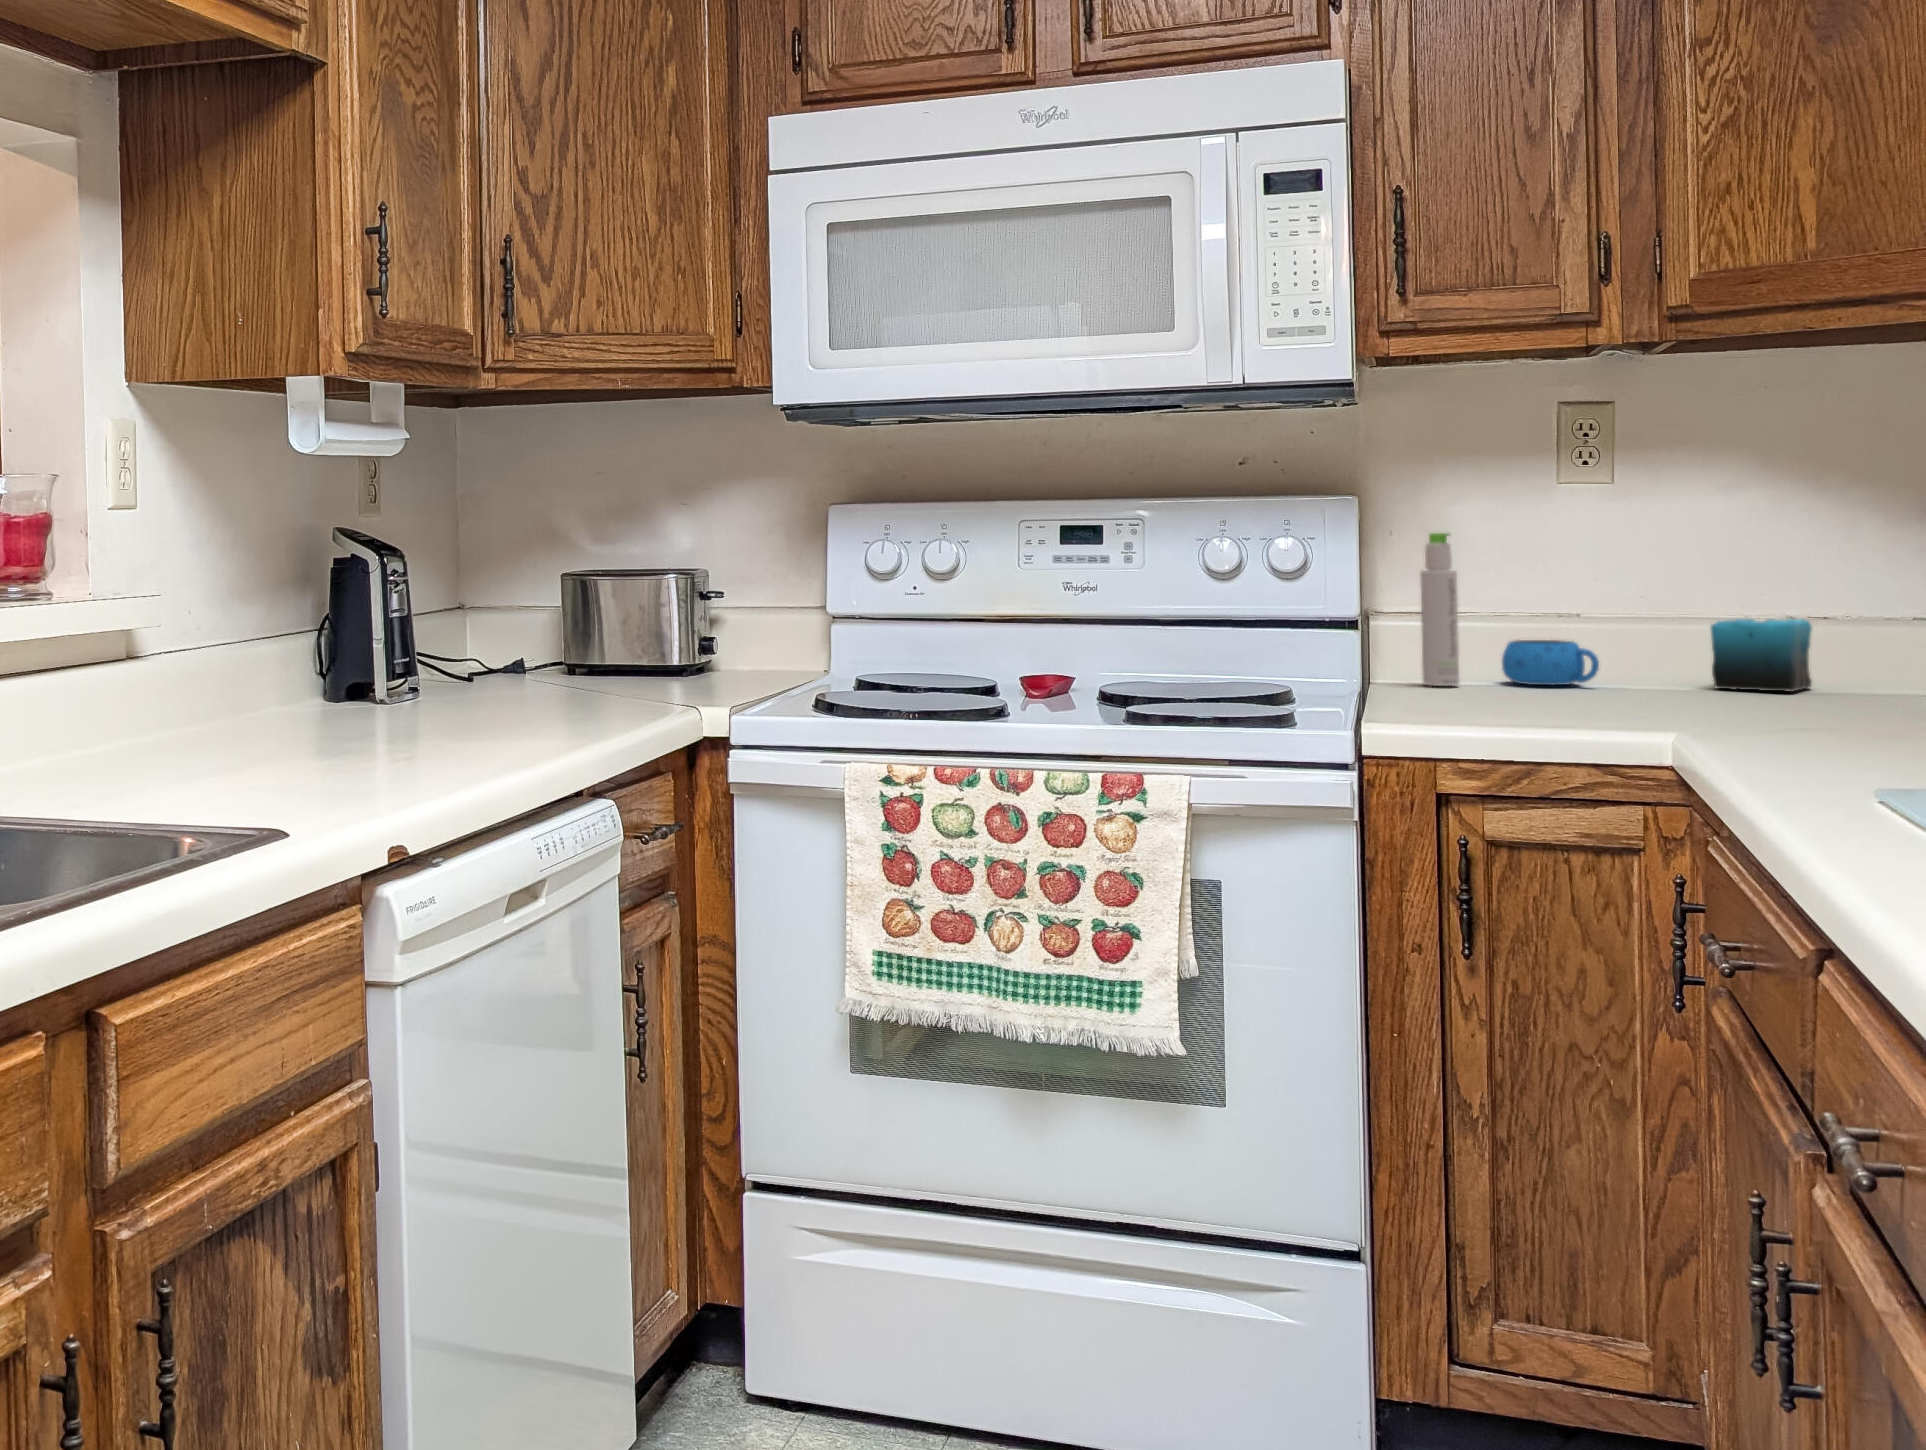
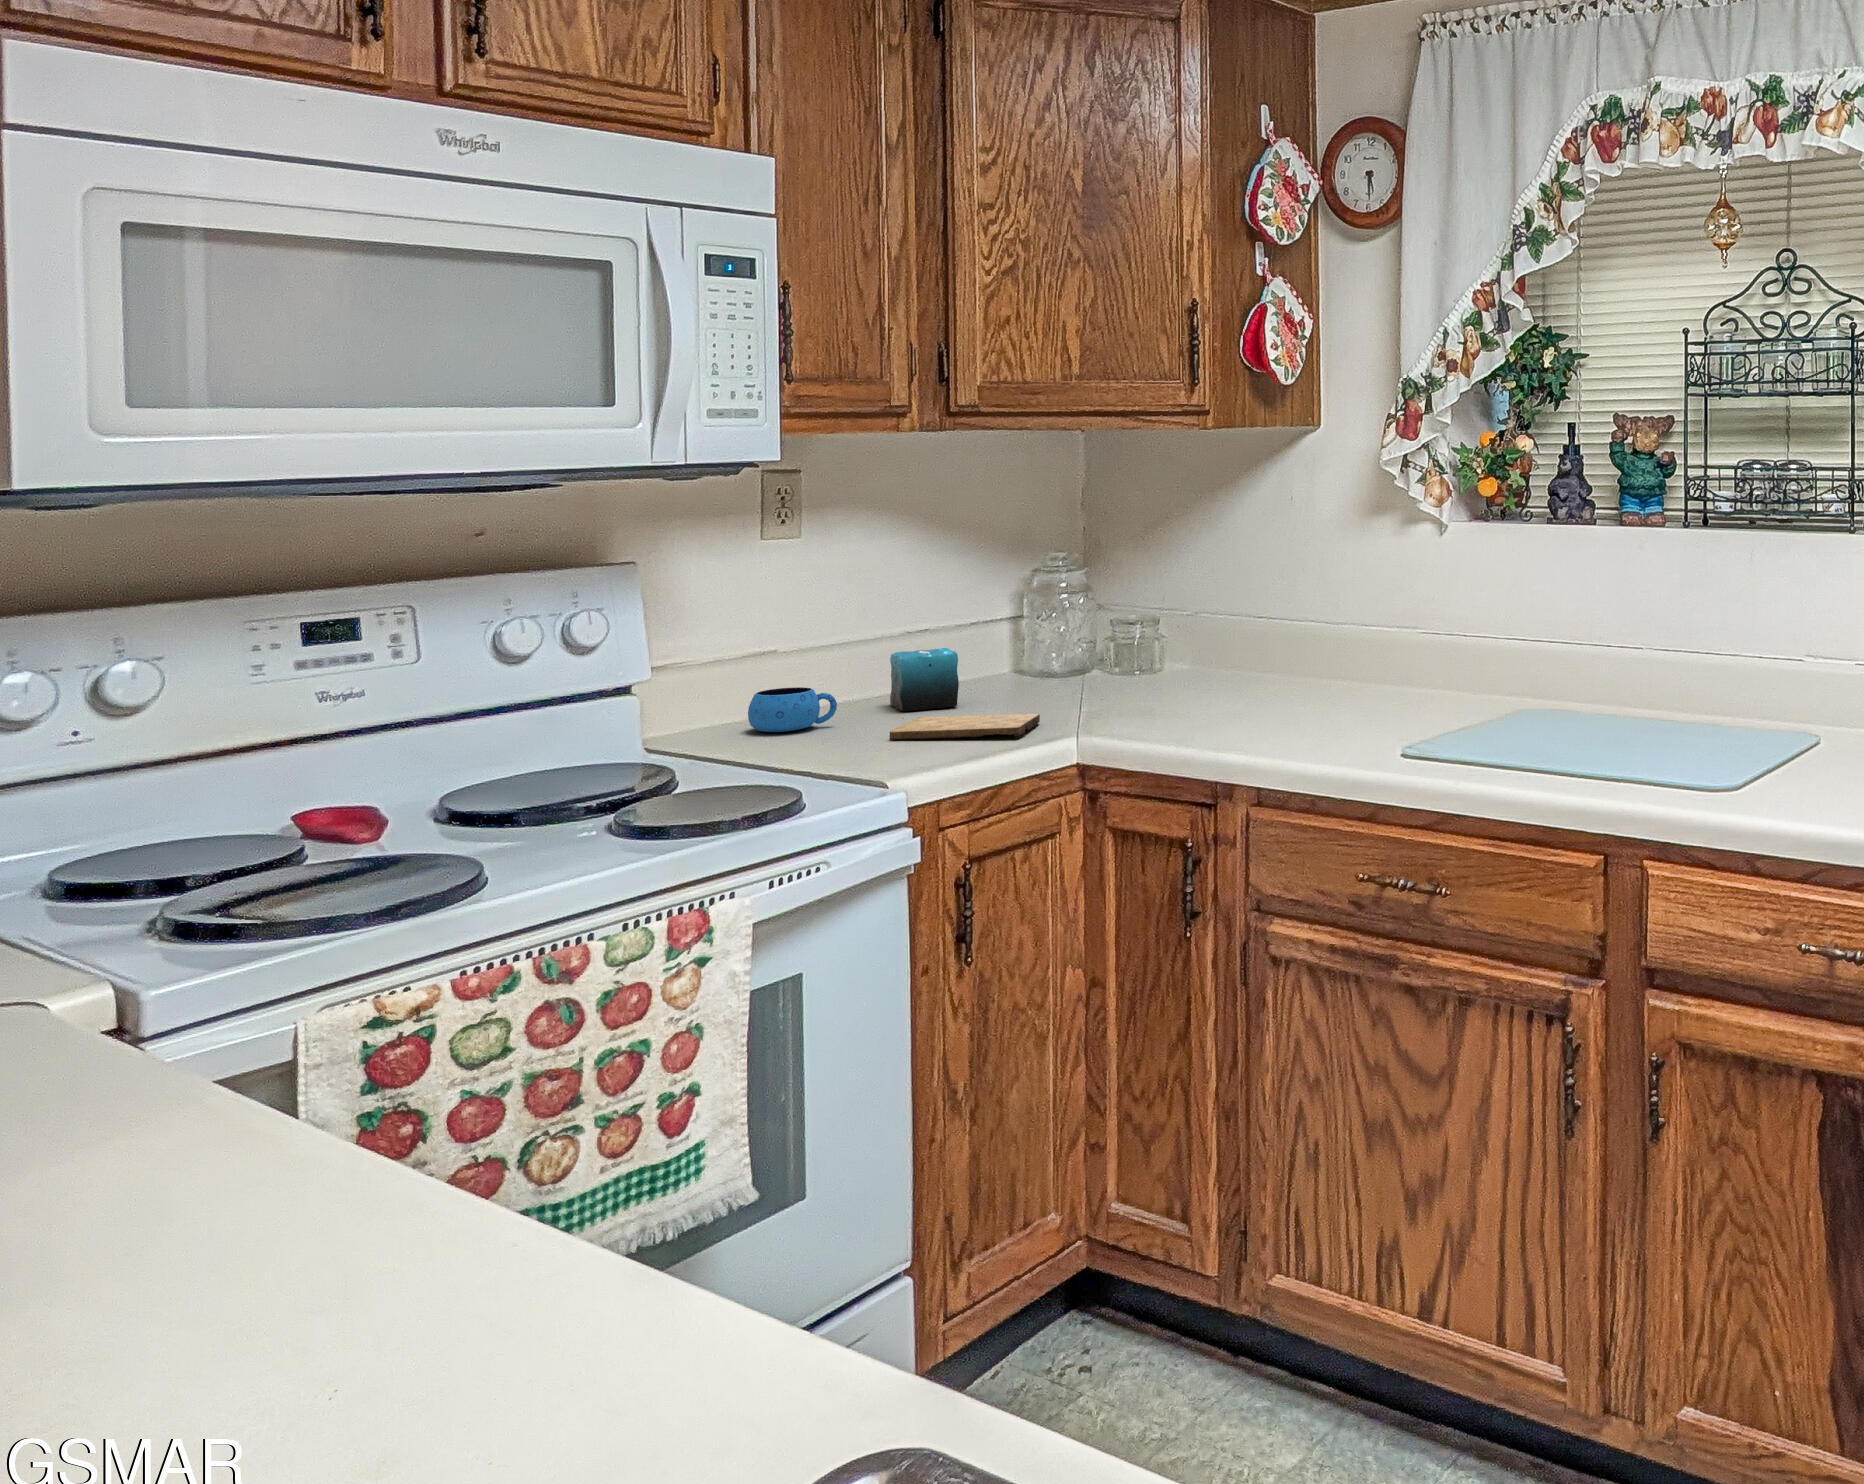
bottle: present [1420,533,1459,686] -> none [705,601,740,748]
cutting board: none [1594,689,1810,715] -> present [890,714,1040,740]

